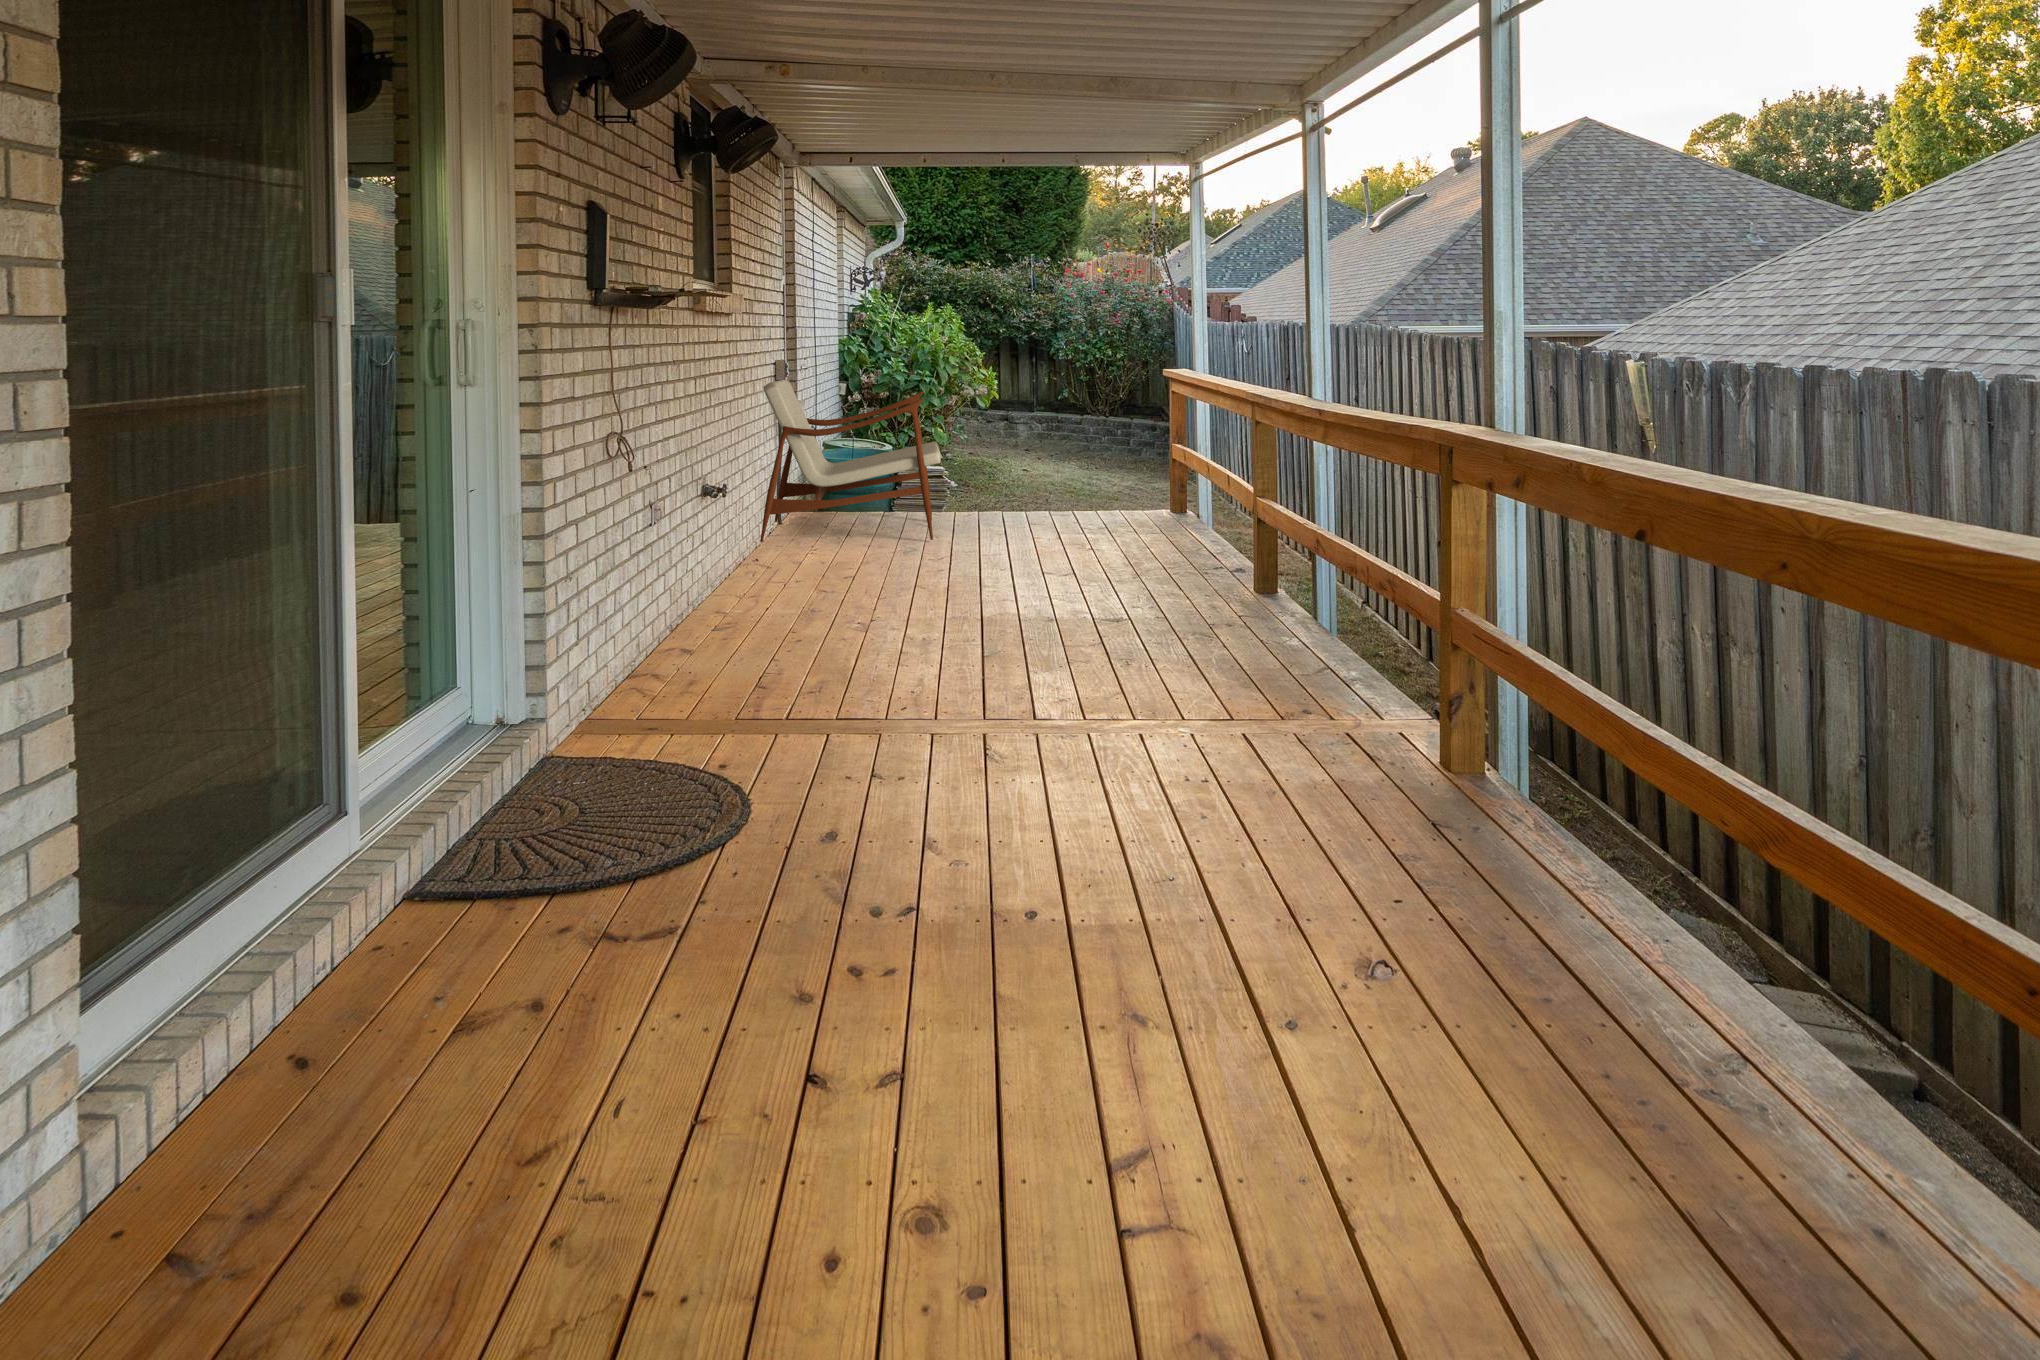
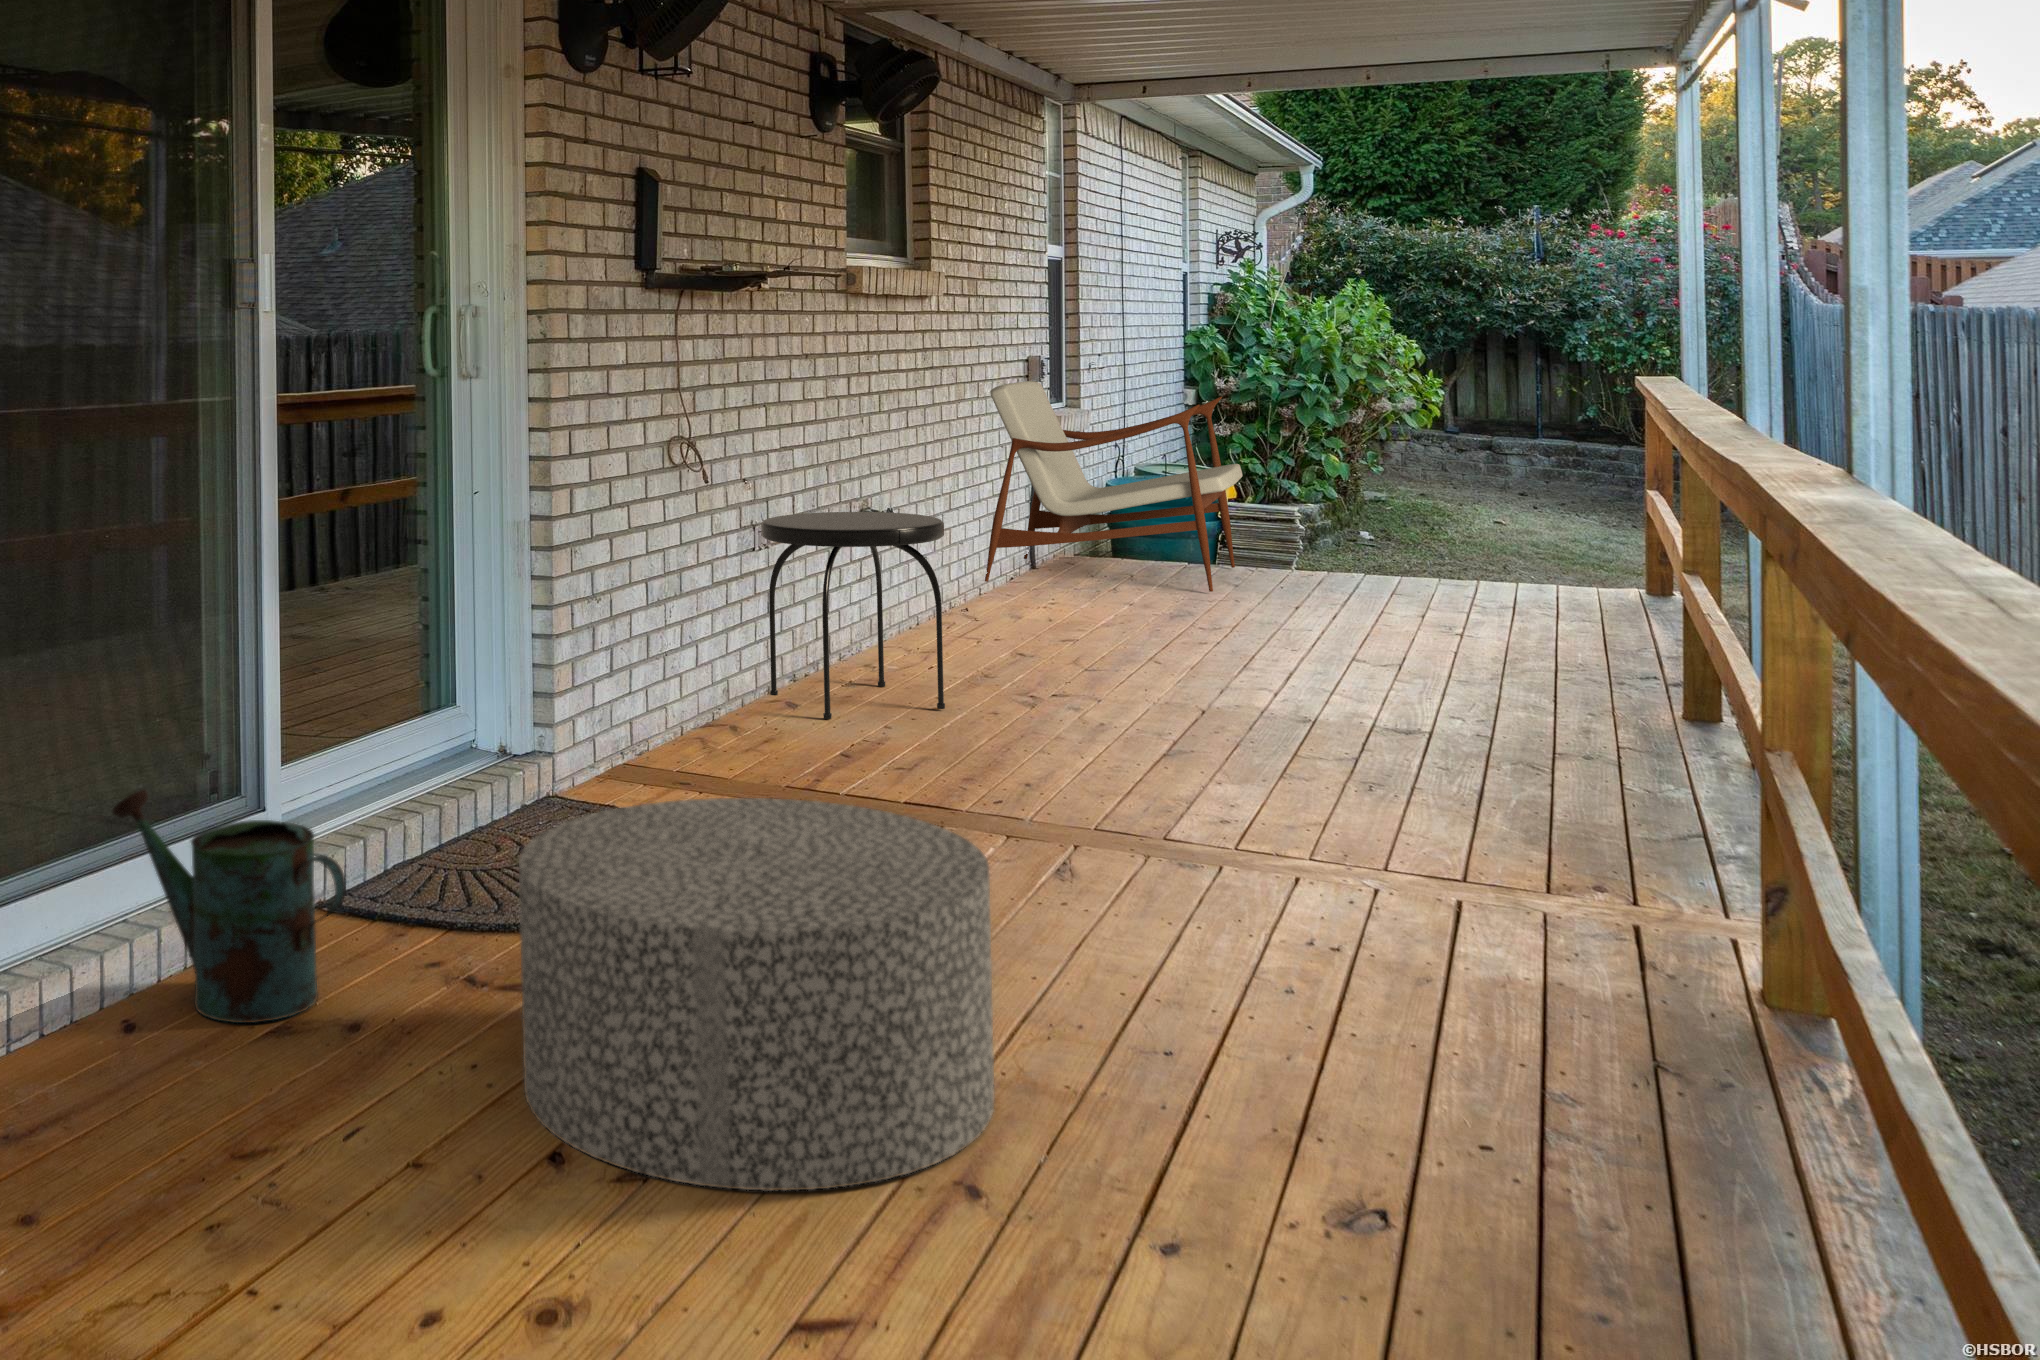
side table: none [665,492,818,669] -> present [761,512,945,719]
ottoman: none [733,746,1138,1102] -> present [519,798,994,1191]
watering can: none [240,821,530,1046] -> present [112,790,346,1023]

